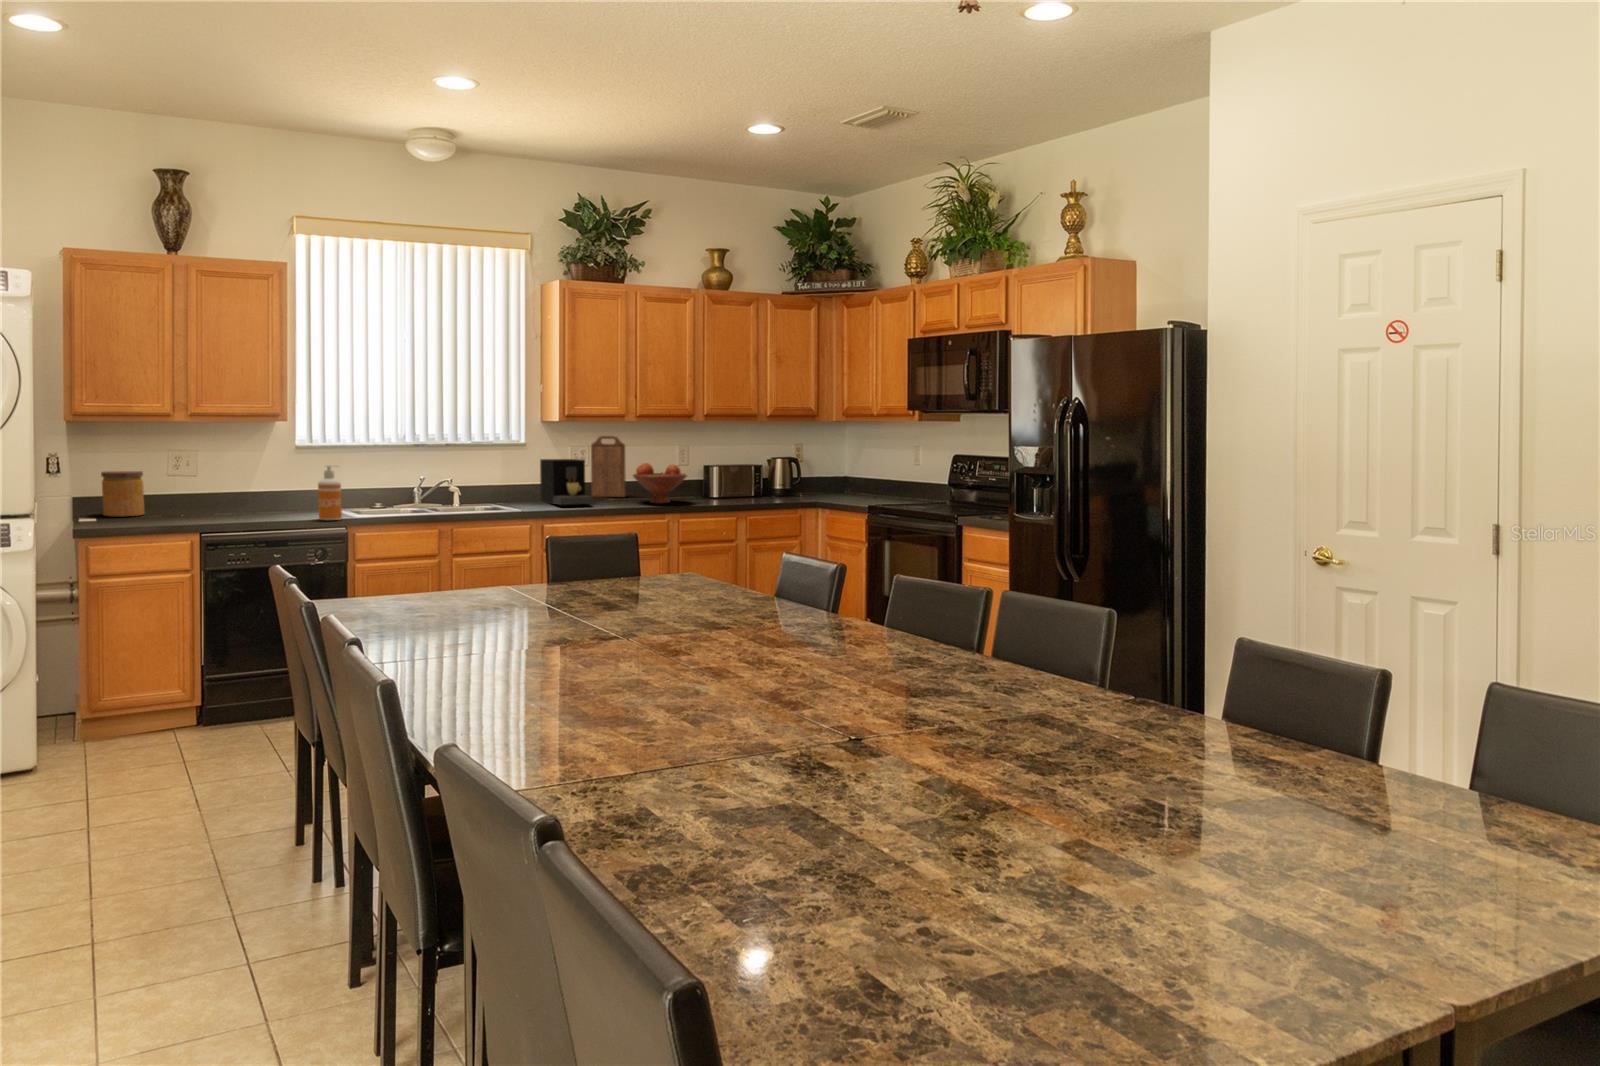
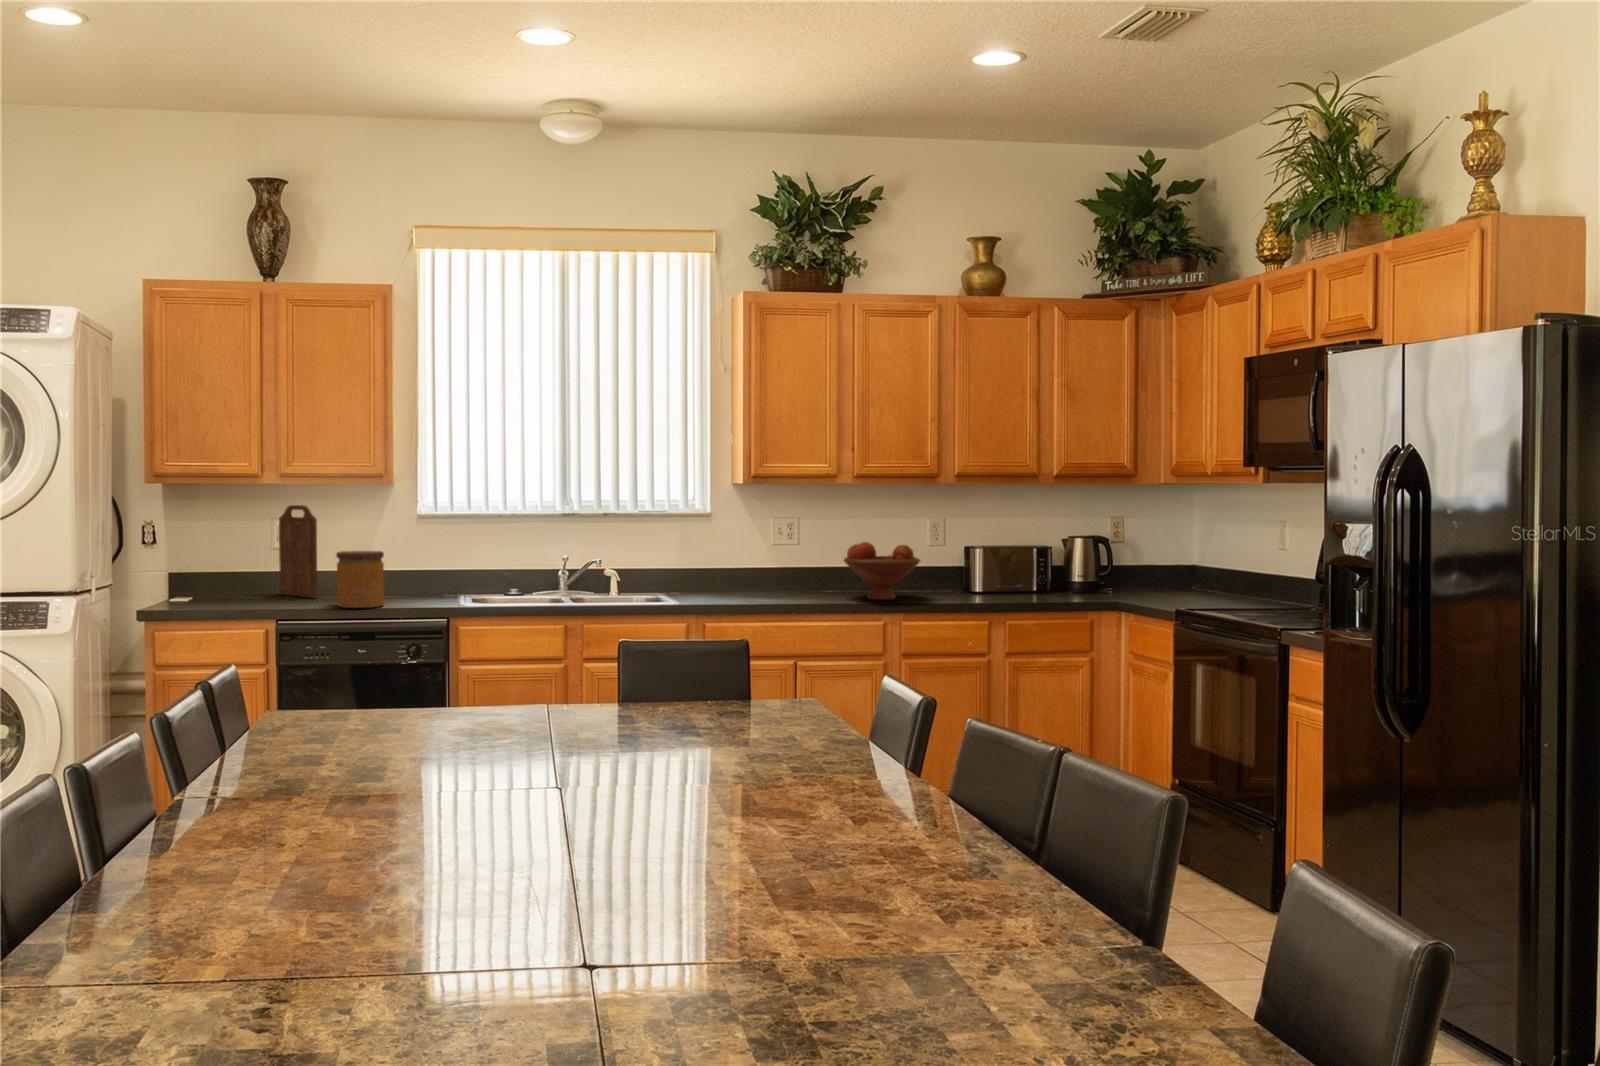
cutting board: present [591,436,626,497] -> present [279,505,318,597]
coffee maker: present [540,459,593,505] -> none [724,535,781,599]
soap dispenser: present [318,465,342,520] -> none [402,544,431,616]
jar: present [101,471,144,516] -> present [336,551,384,608]

